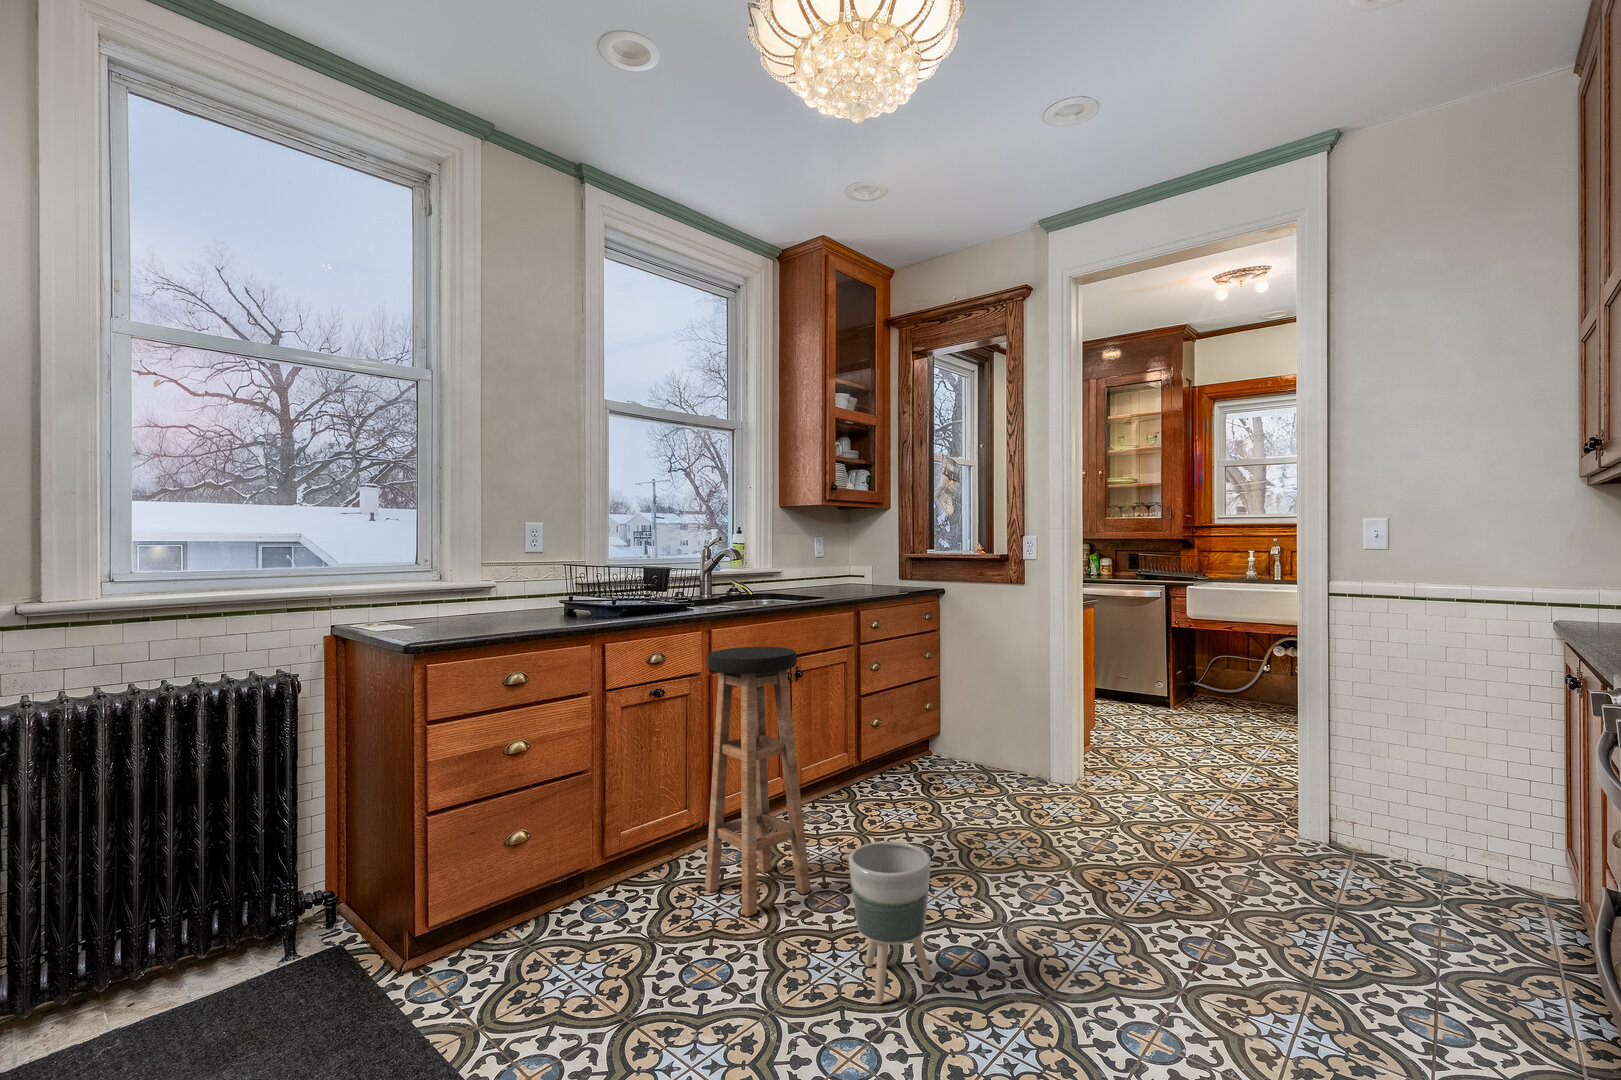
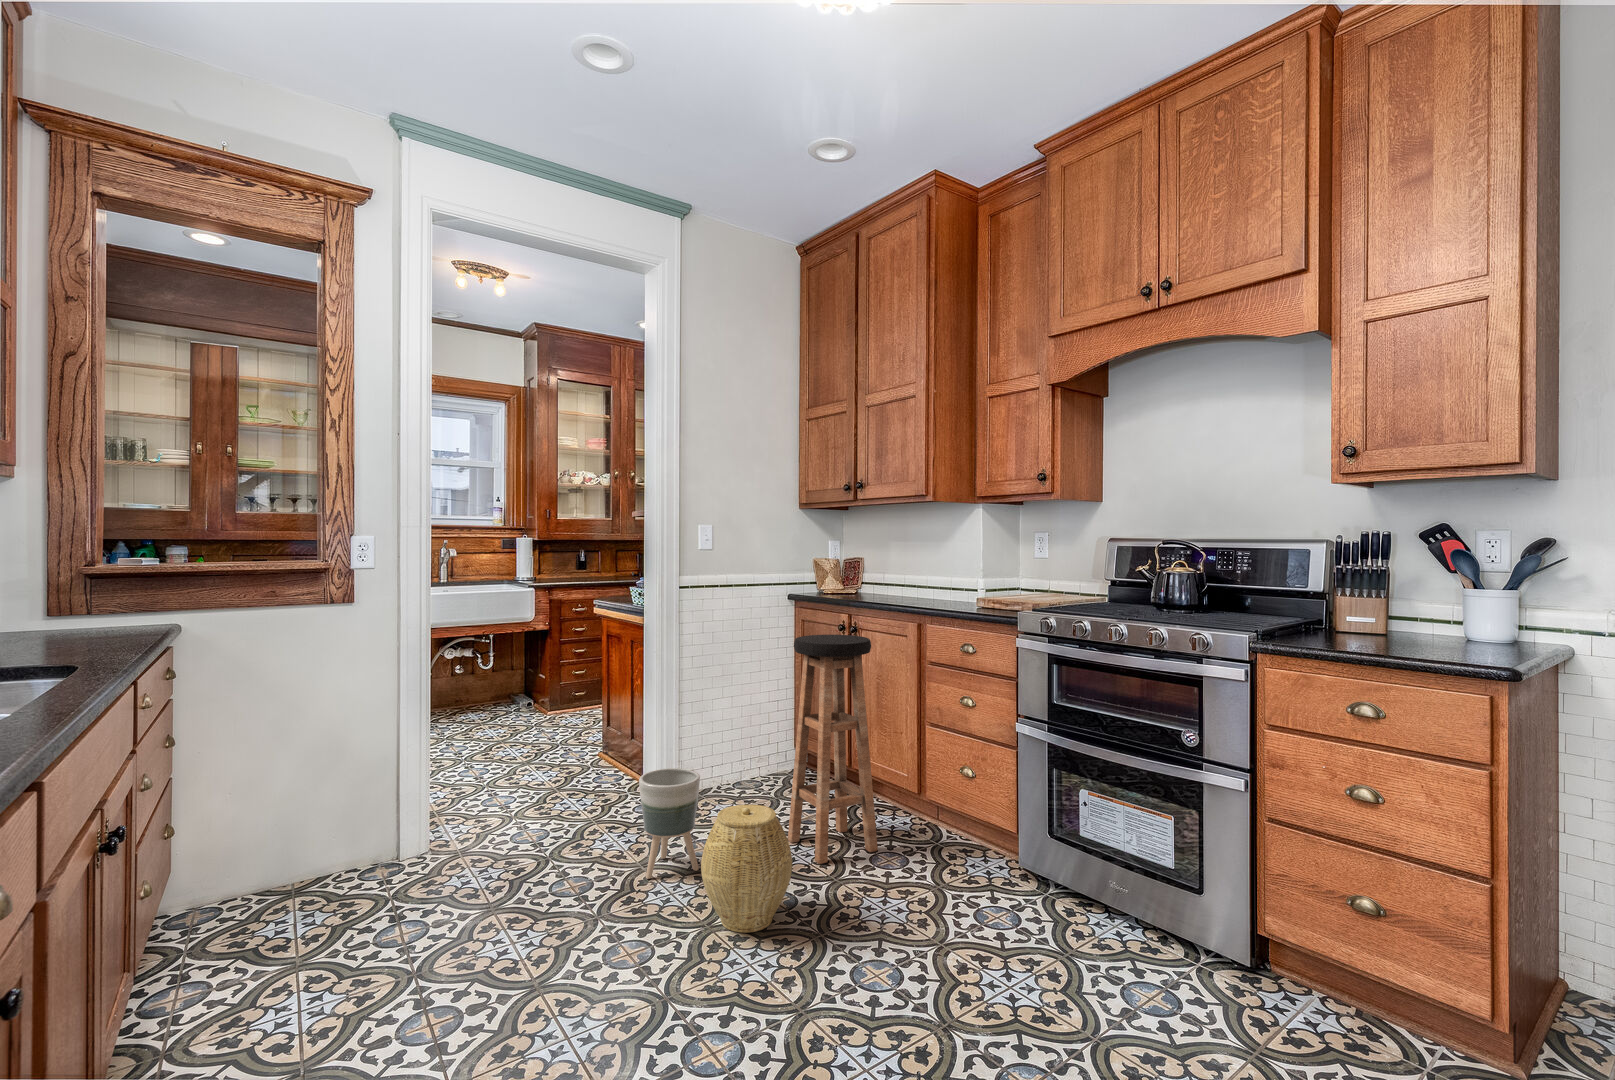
planter: present [848,842,932,1004] -> present [639,768,700,879]
woven basket: none [616,860,729,1023] -> present [701,805,792,933]

